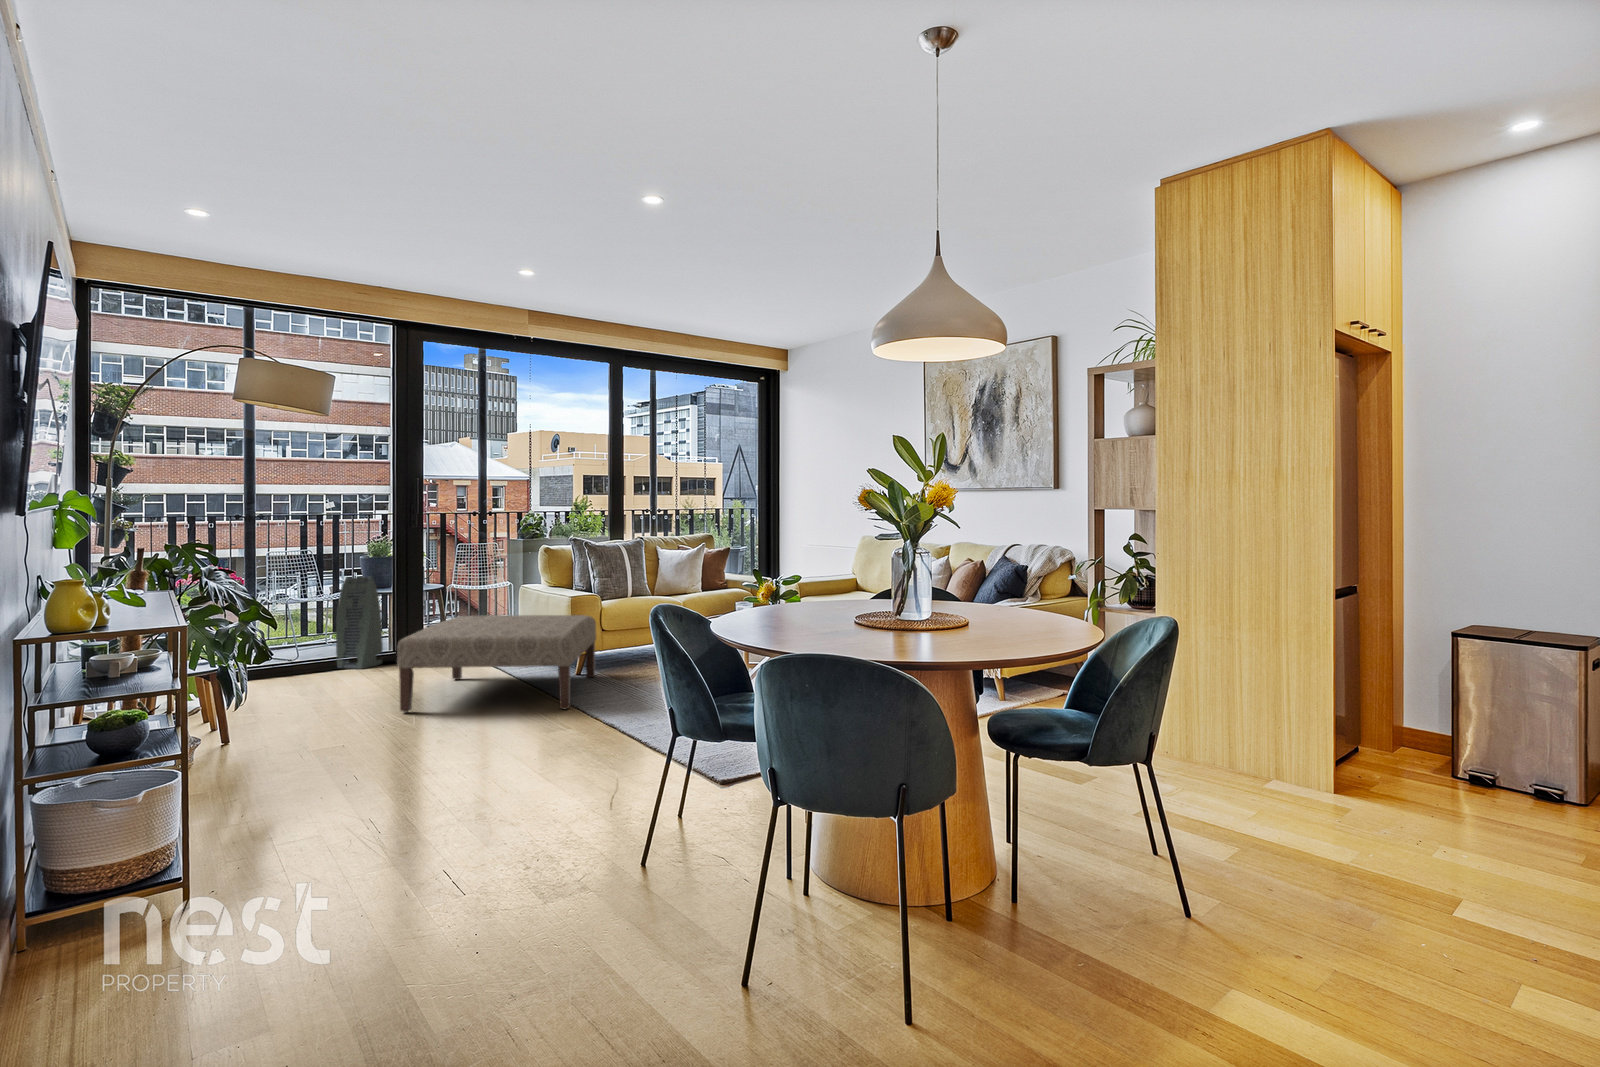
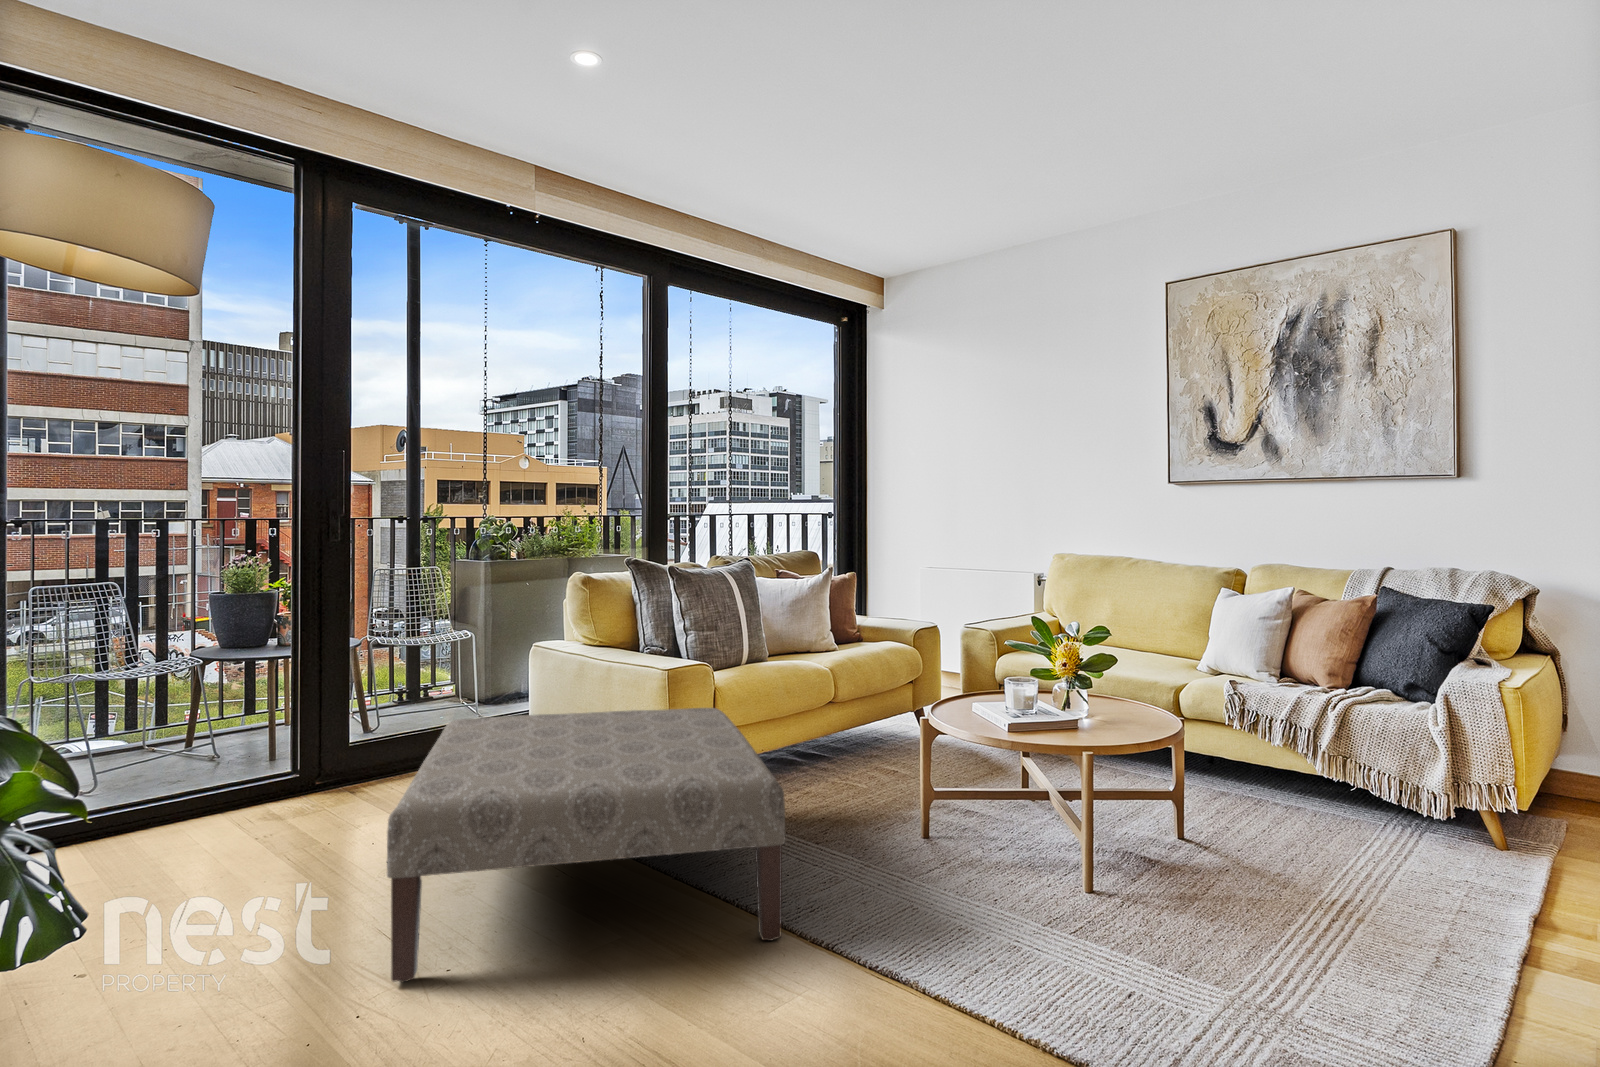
air purifier: present [336,577,383,669] -> none [175,636,268,823]

